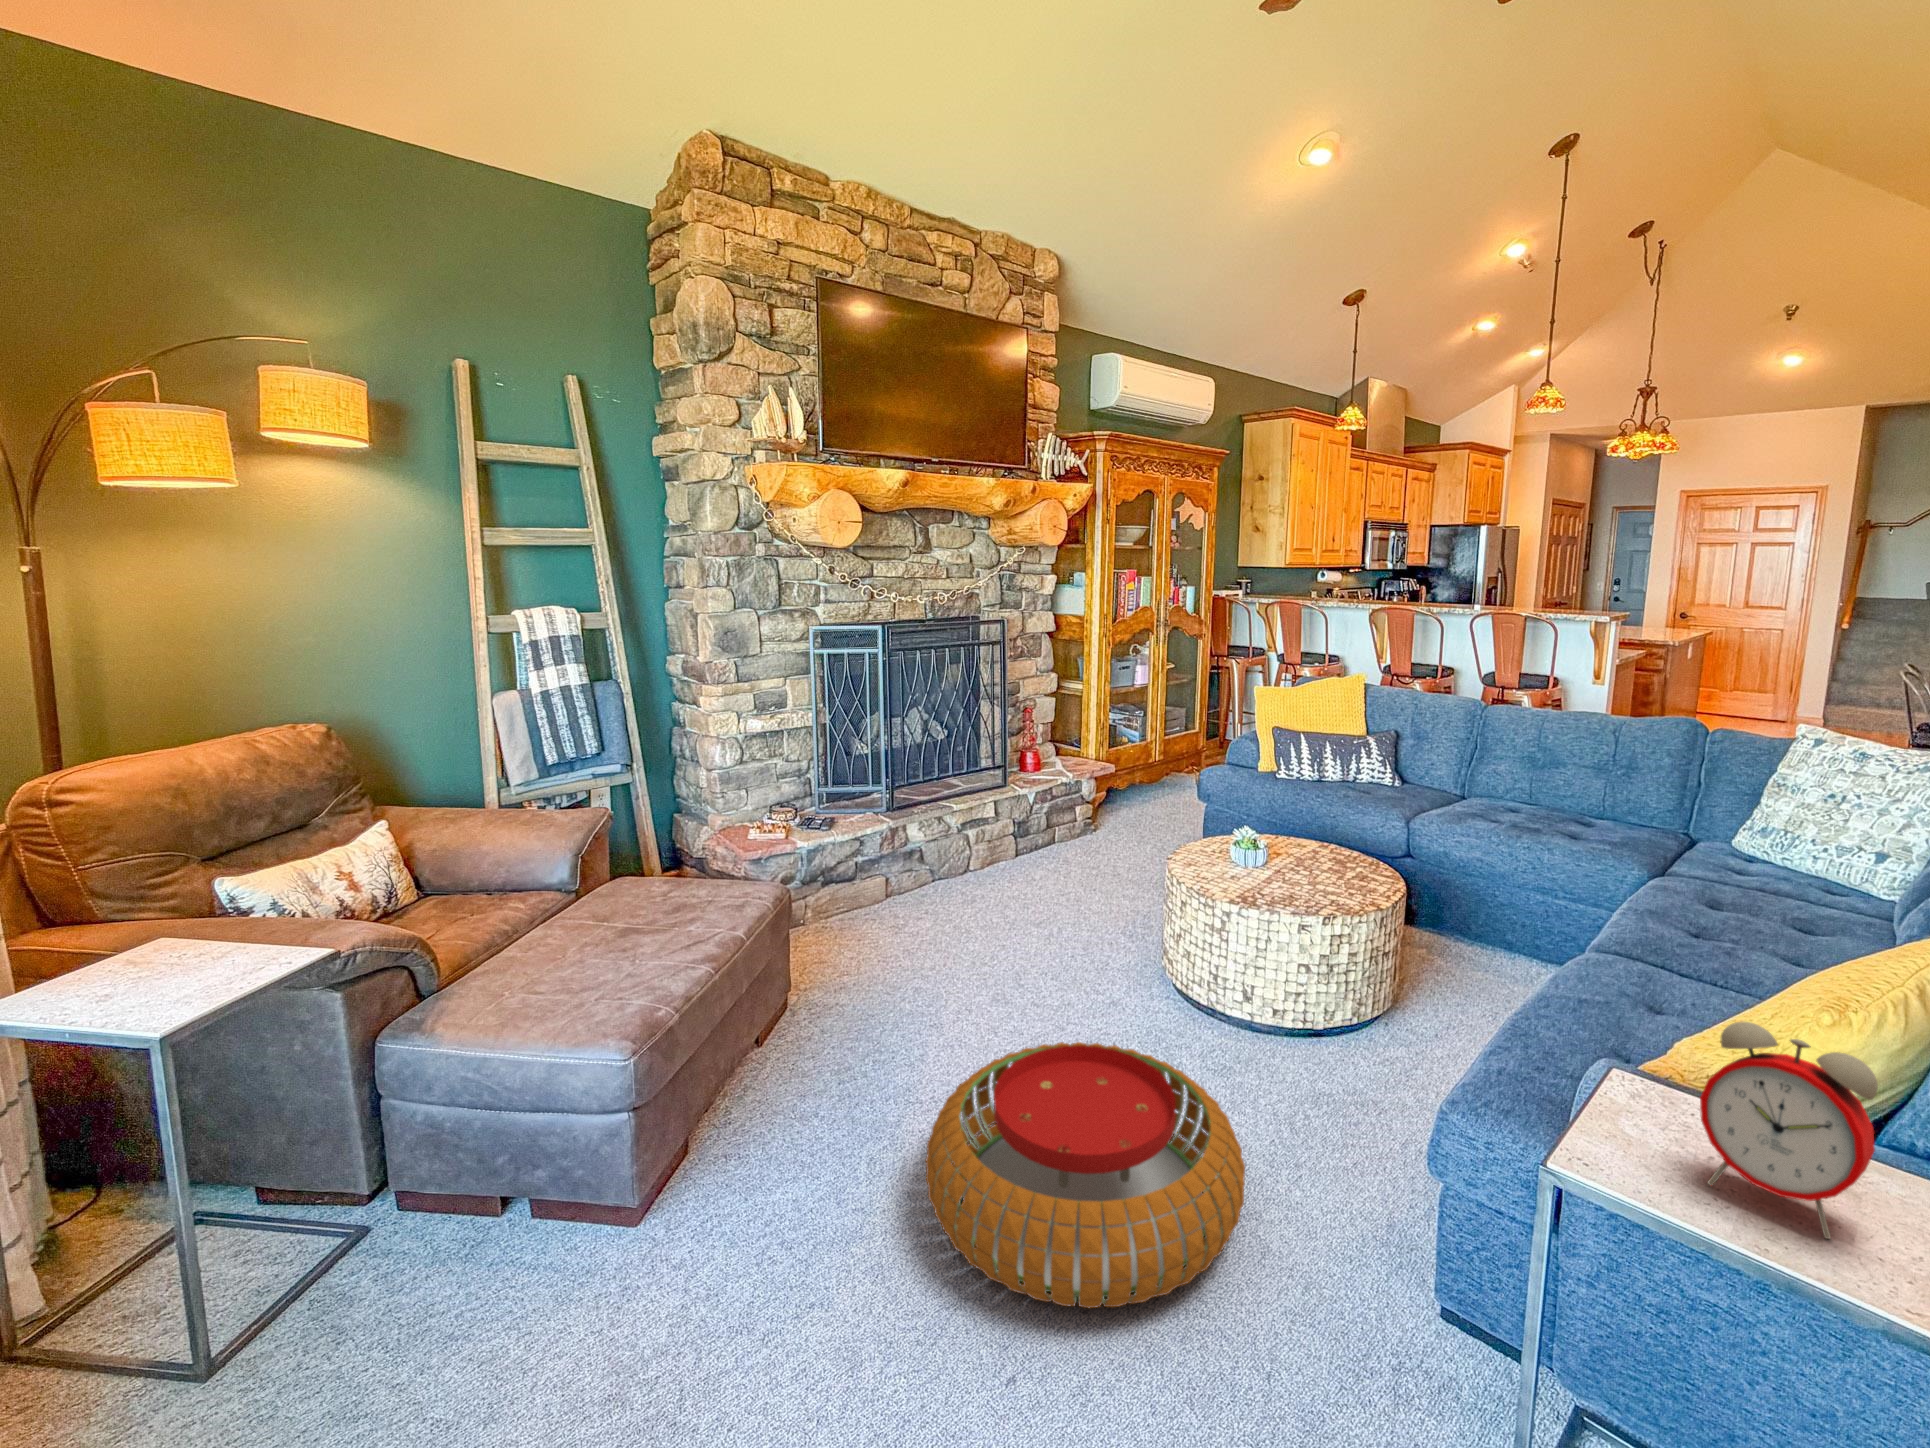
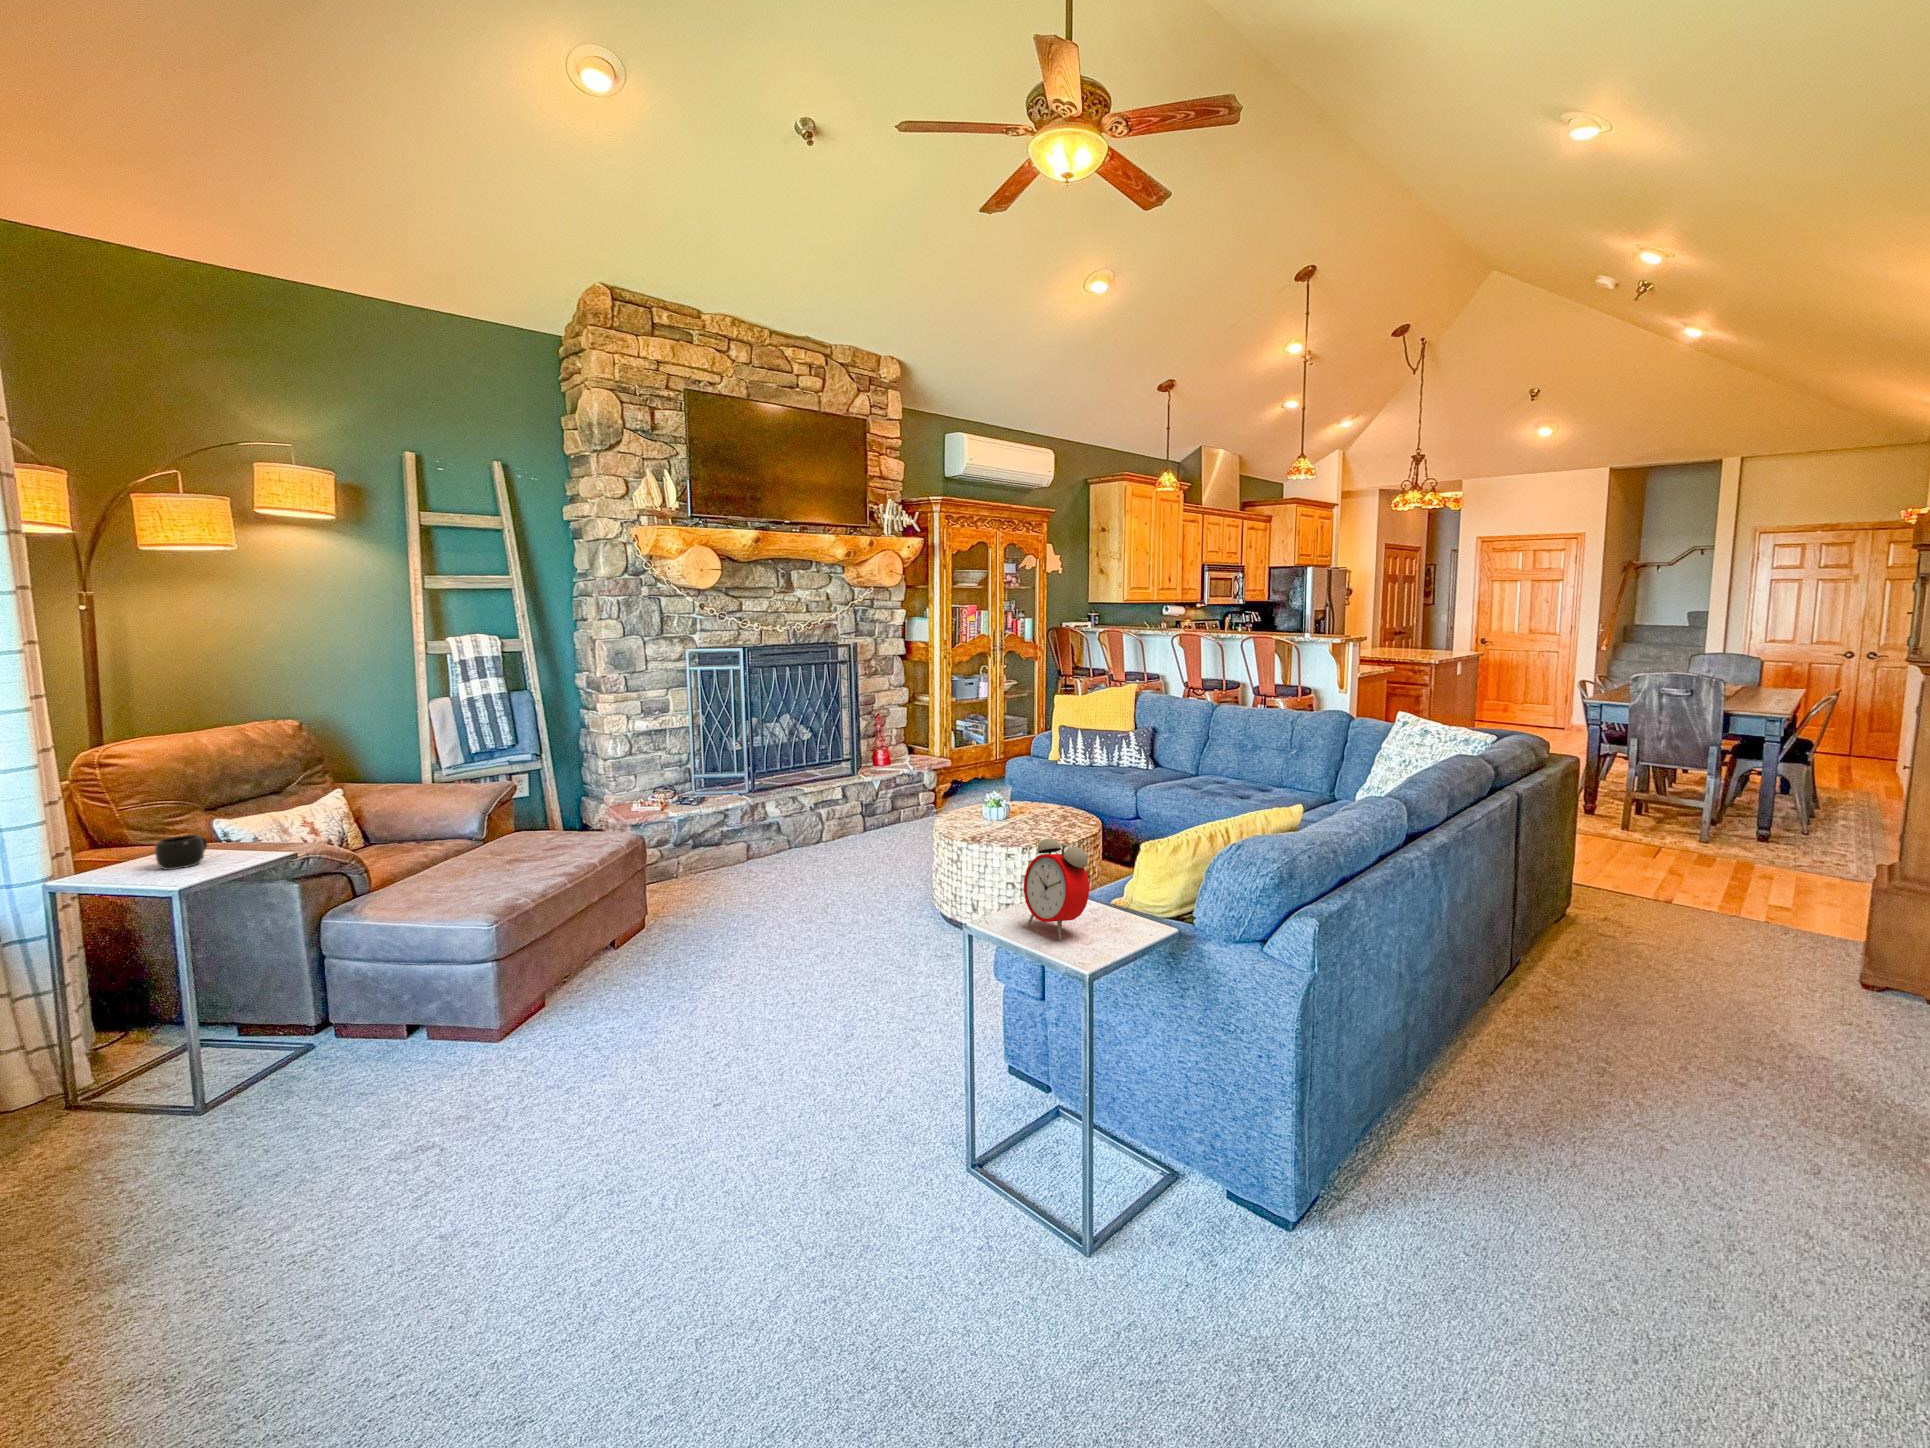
mug: none [131,927,211,986] -> present [155,835,207,870]
pouf: present [926,1042,1245,1308] -> none [692,927,912,1073]

